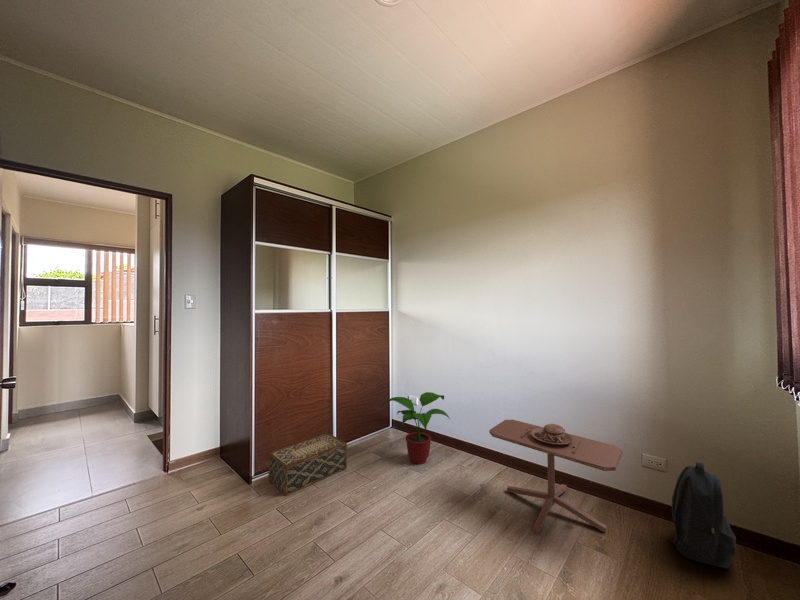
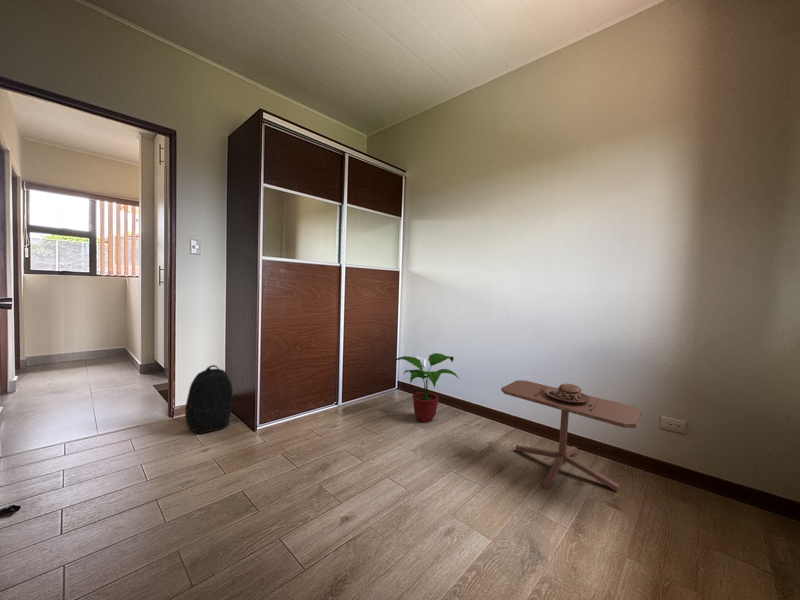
woven basket: present [268,433,347,496] -> none [274,388,353,443]
backpack: present [672,462,736,568] -> present [185,365,233,434]

